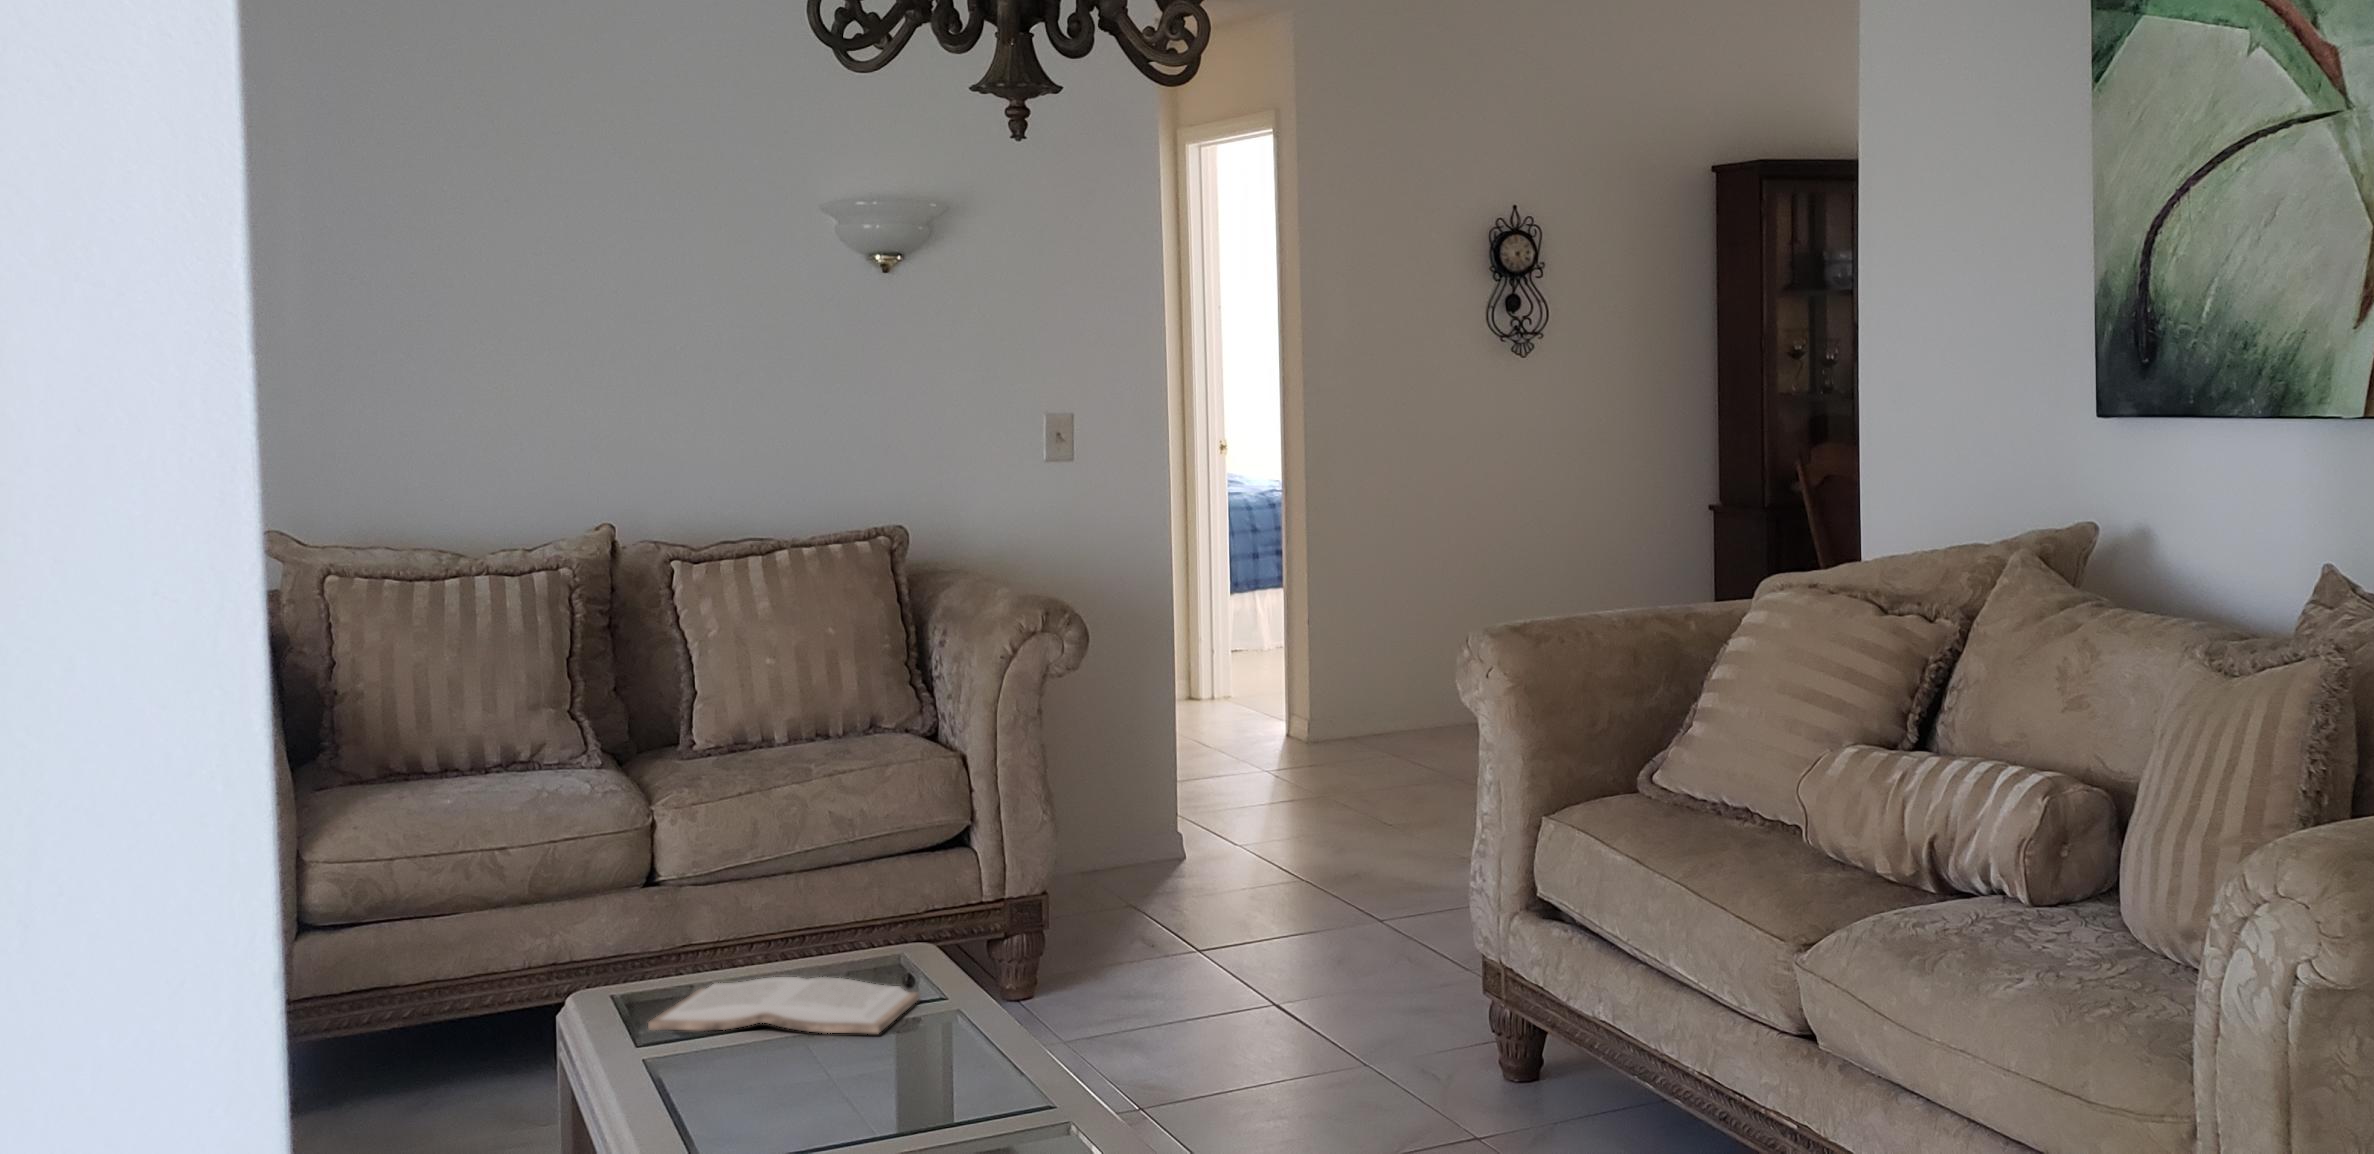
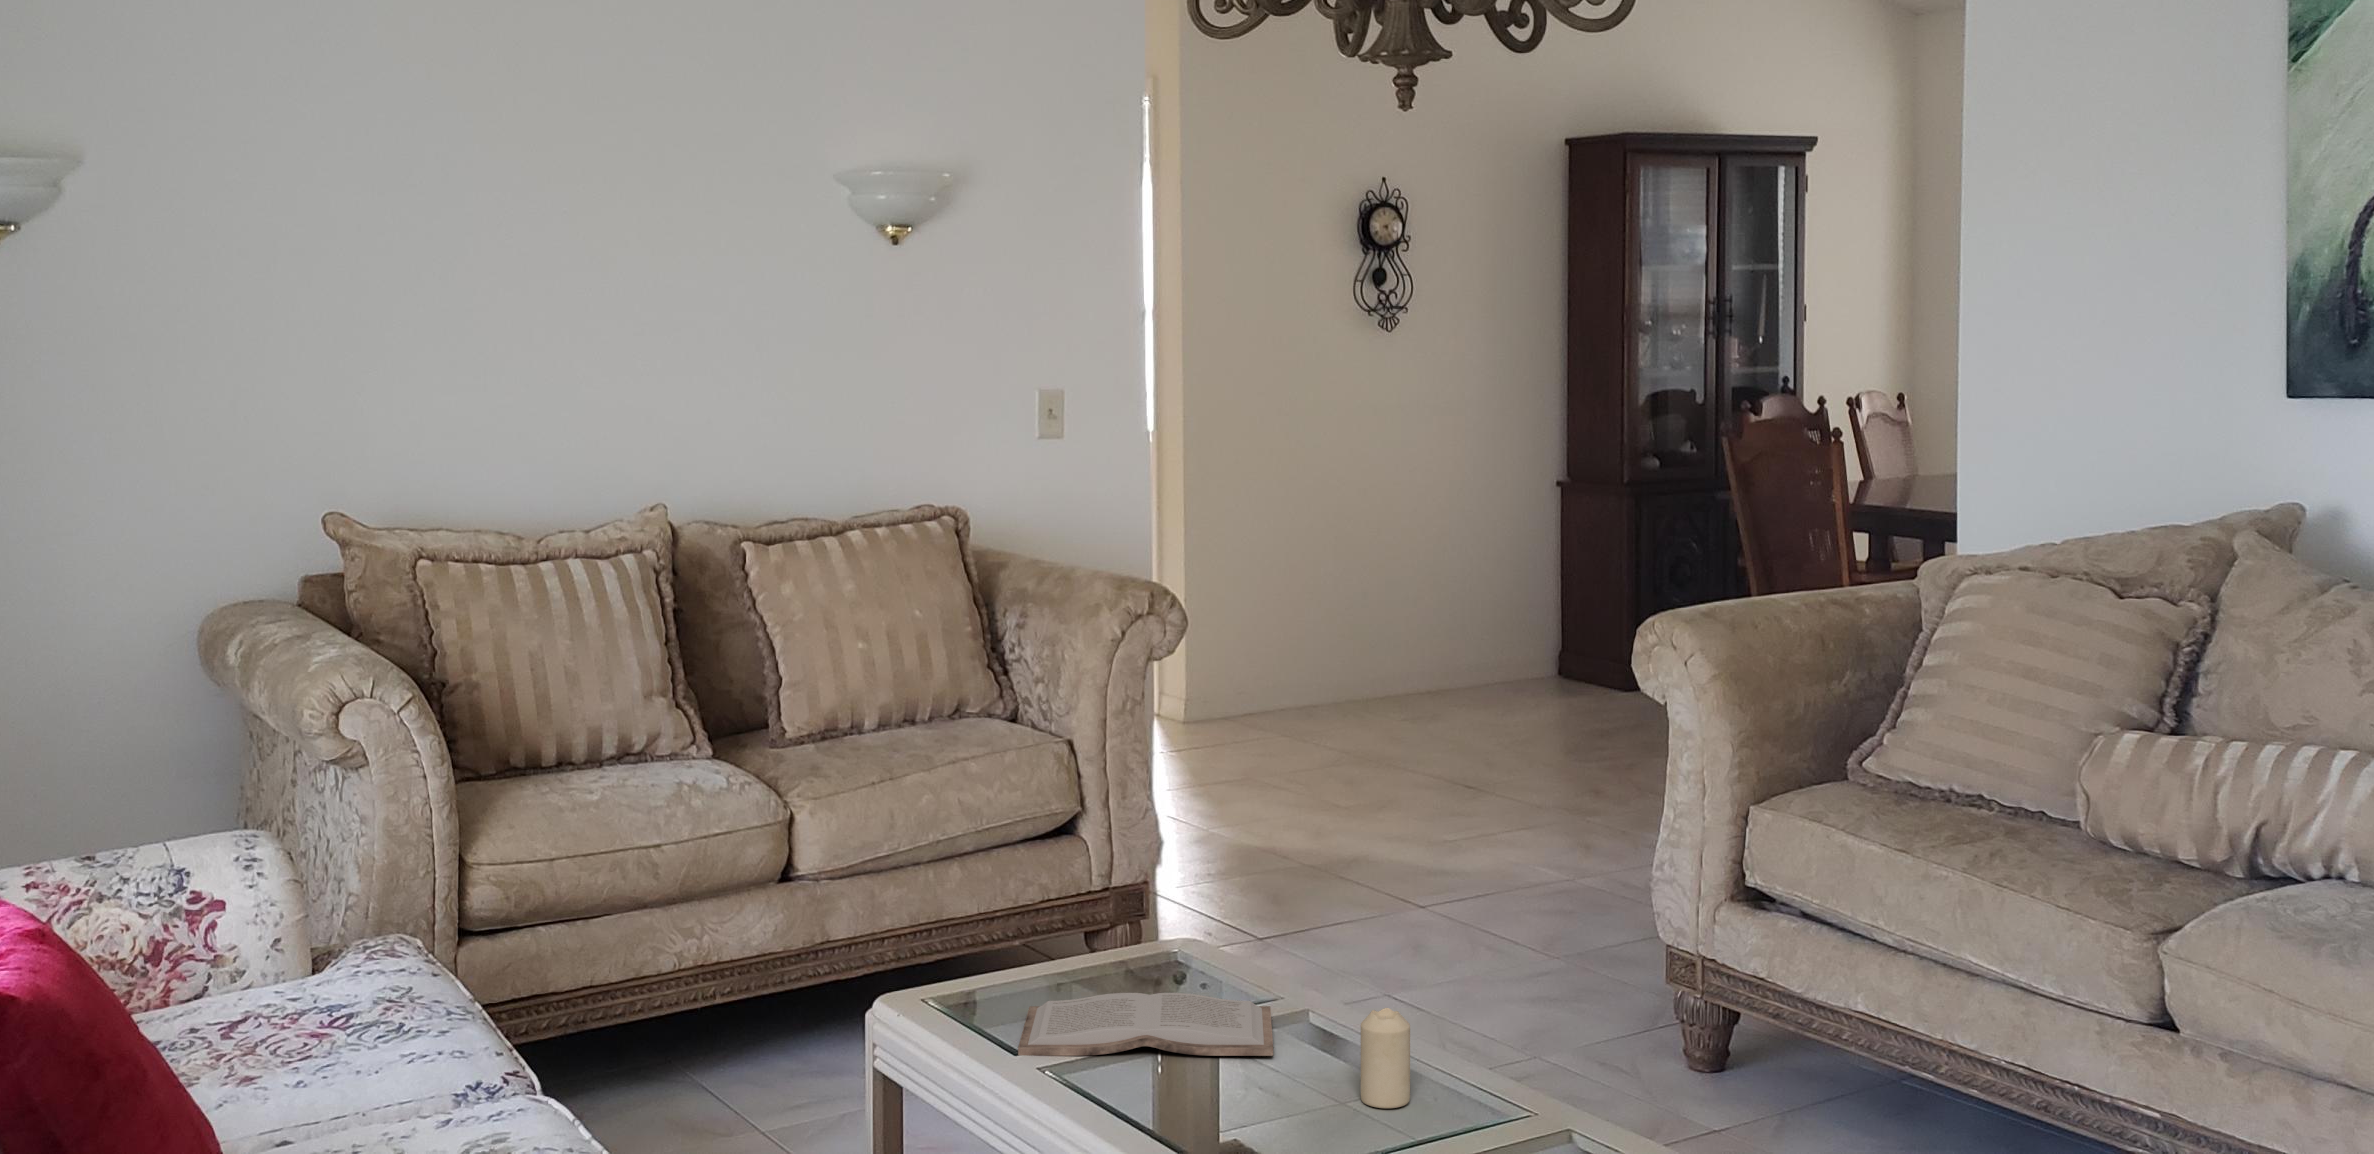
candle: none [917,986,966,1079] -> present [1360,1008,1410,1108]

